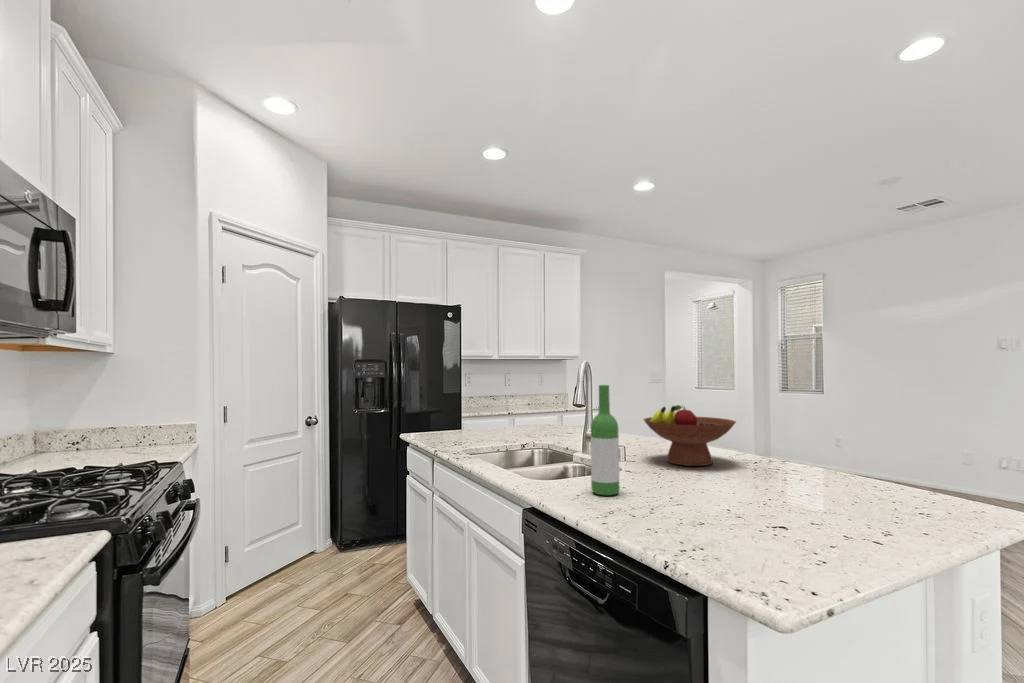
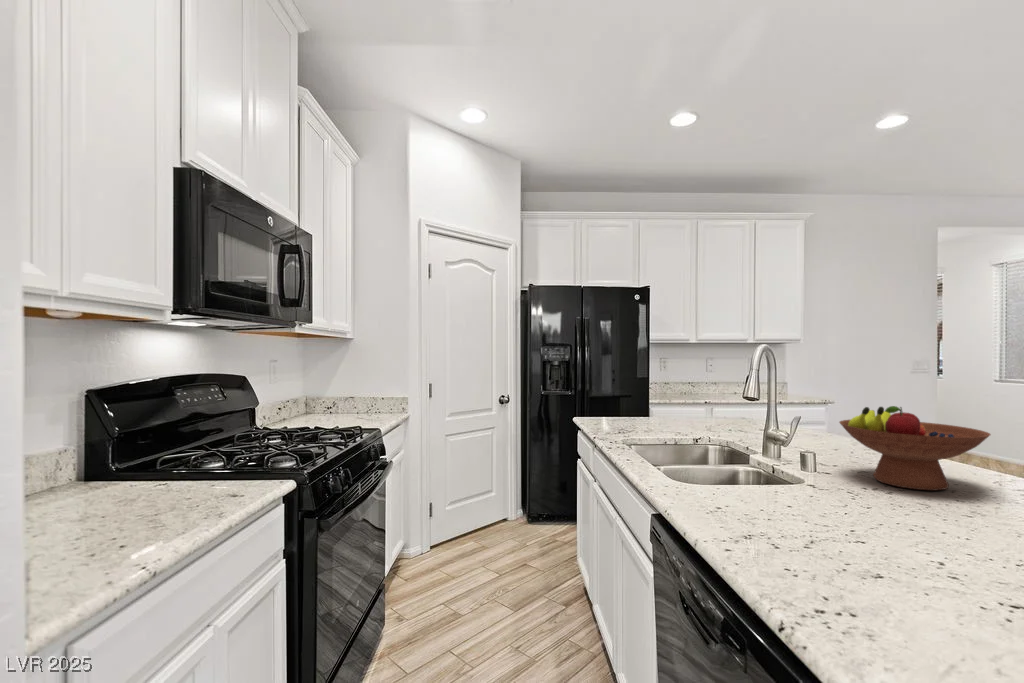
wine bottle: present [591,385,619,495] -> none [738,376,776,514]

